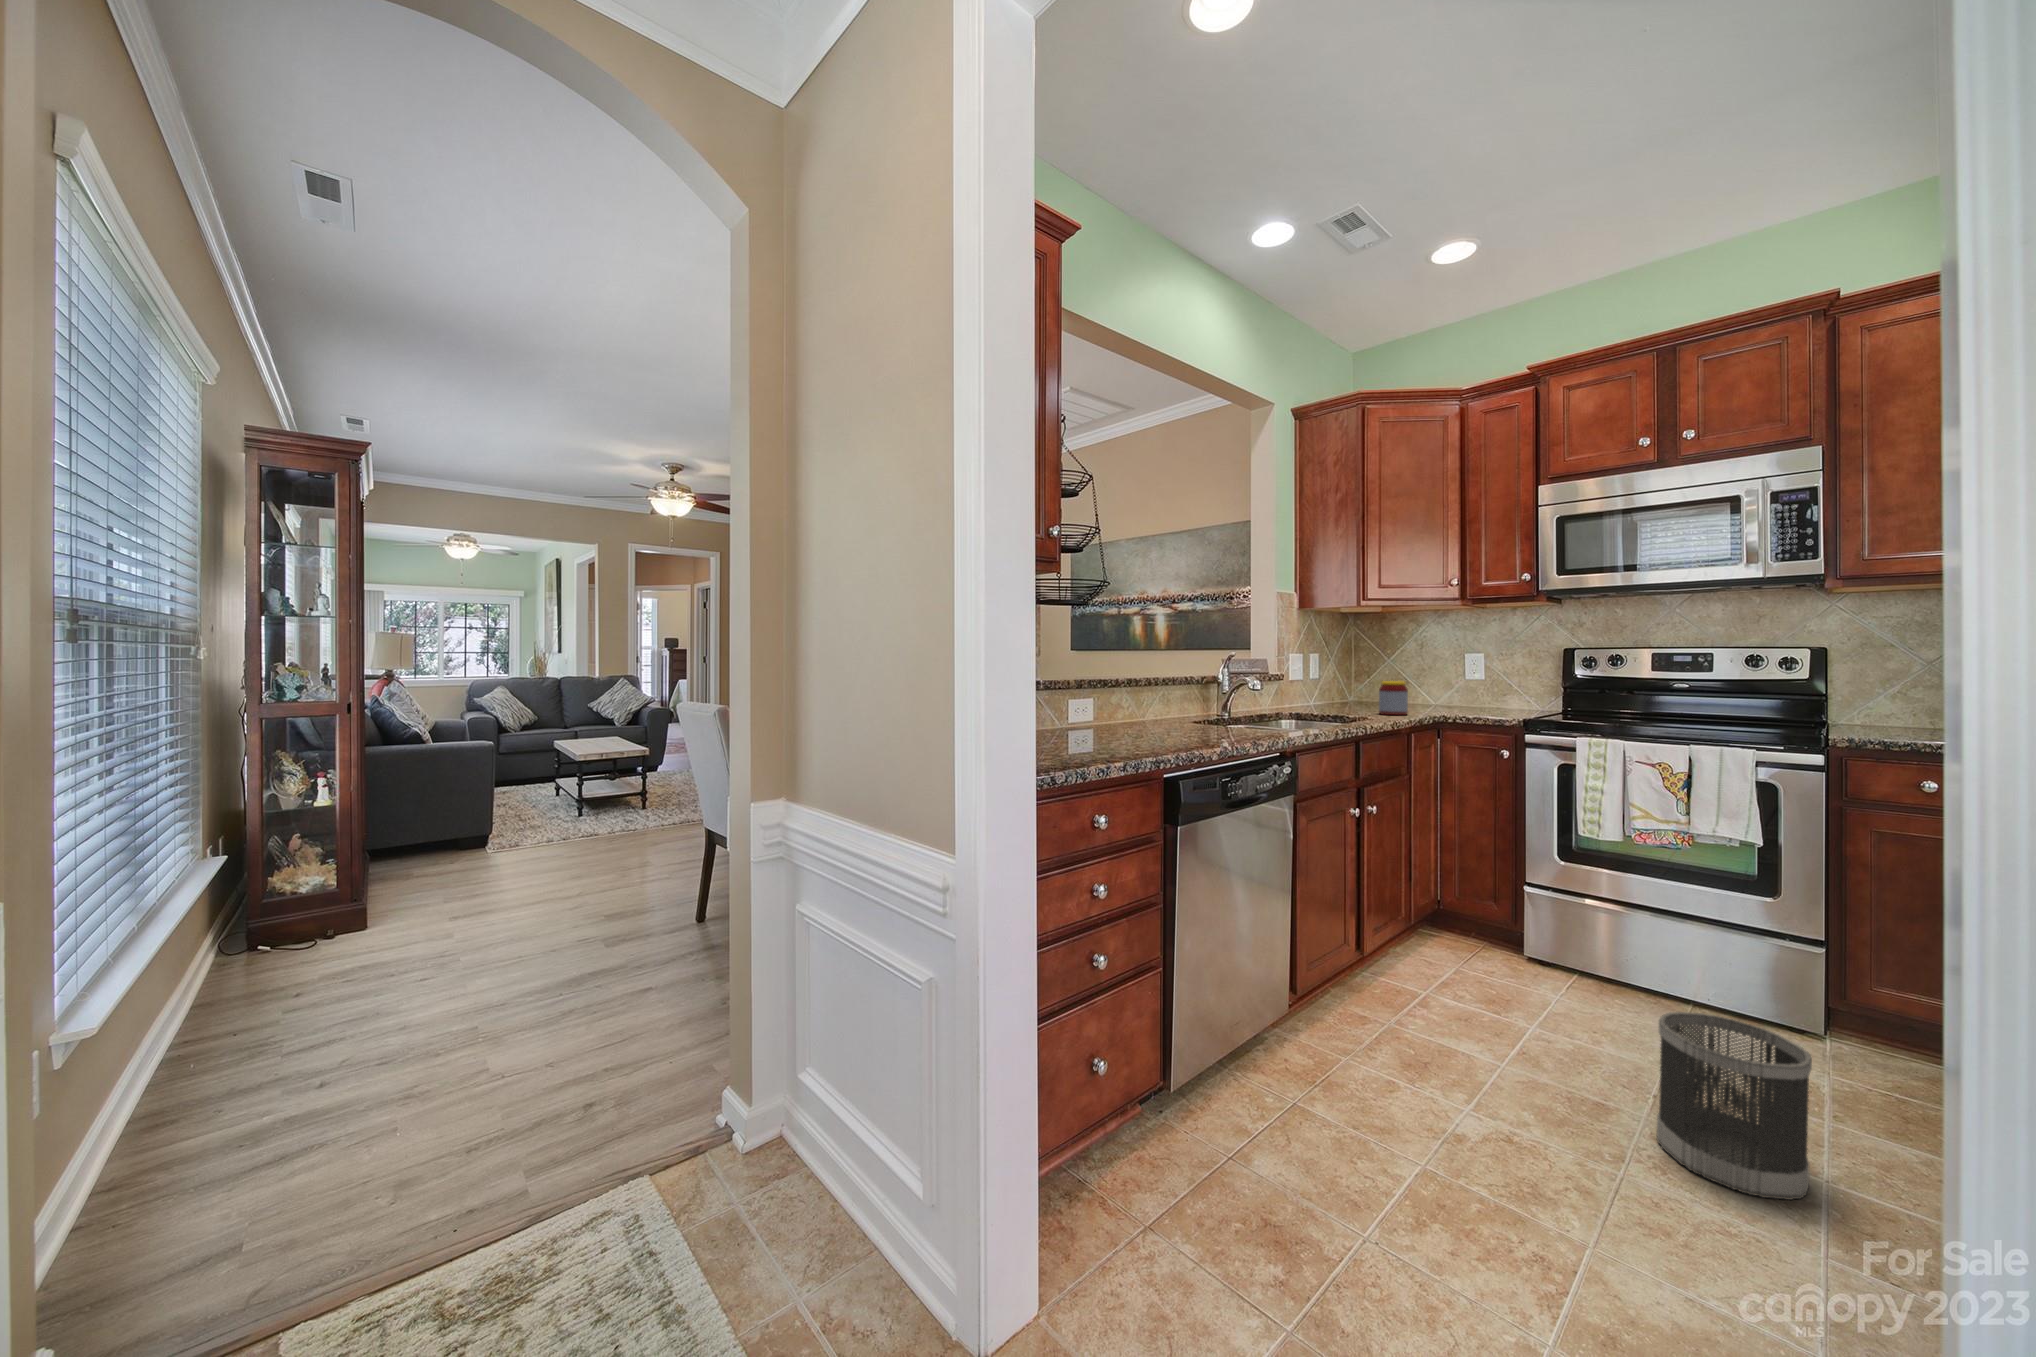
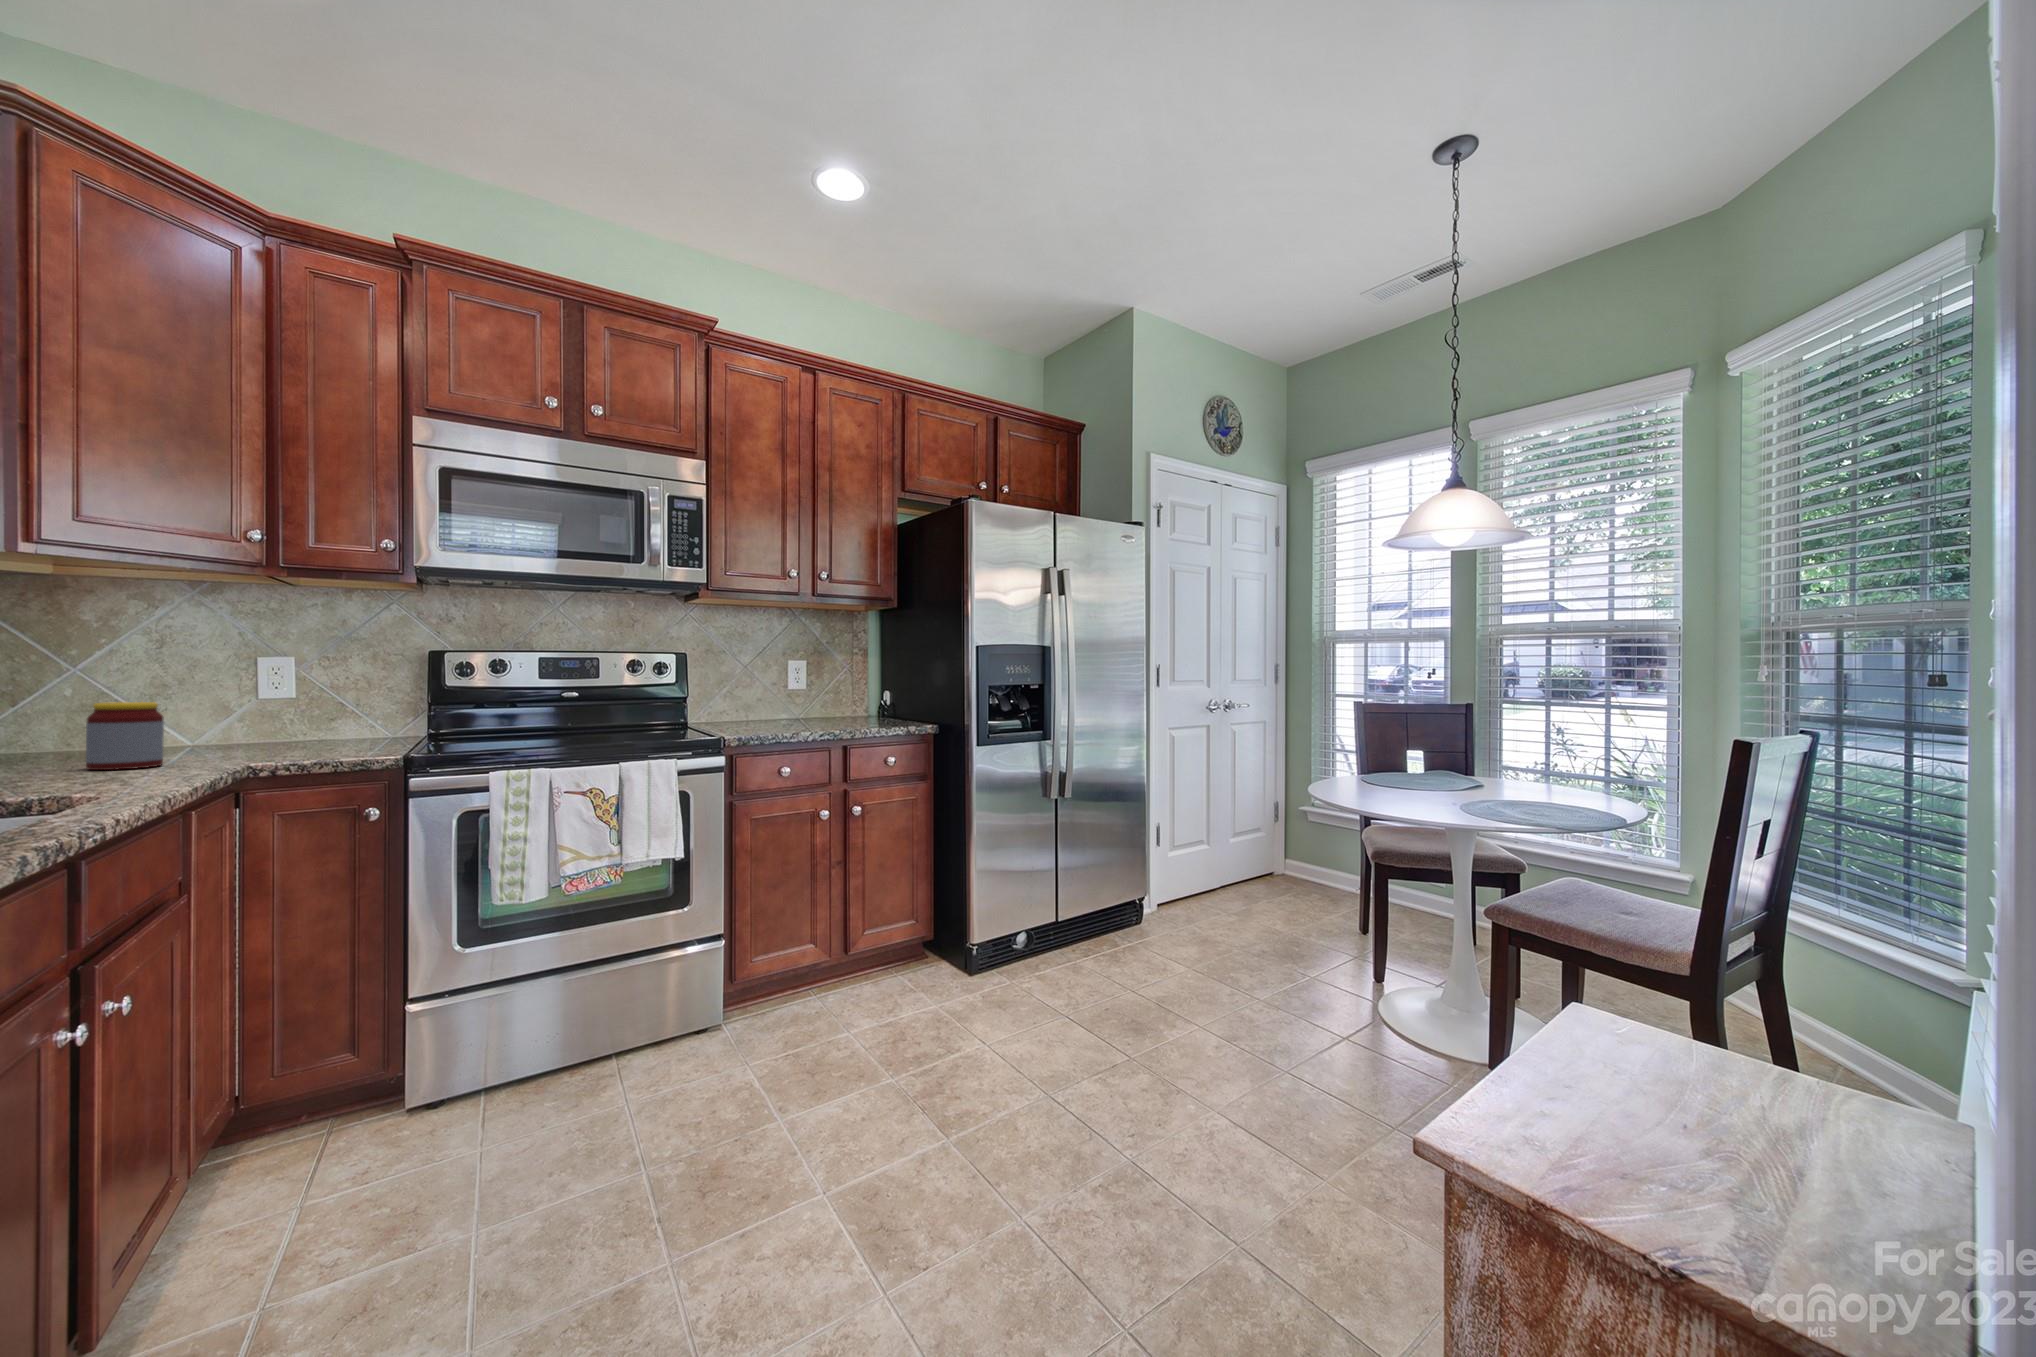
wastebasket: present [1657,1012,1812,1200] -> none [703,1066,836,1290]

